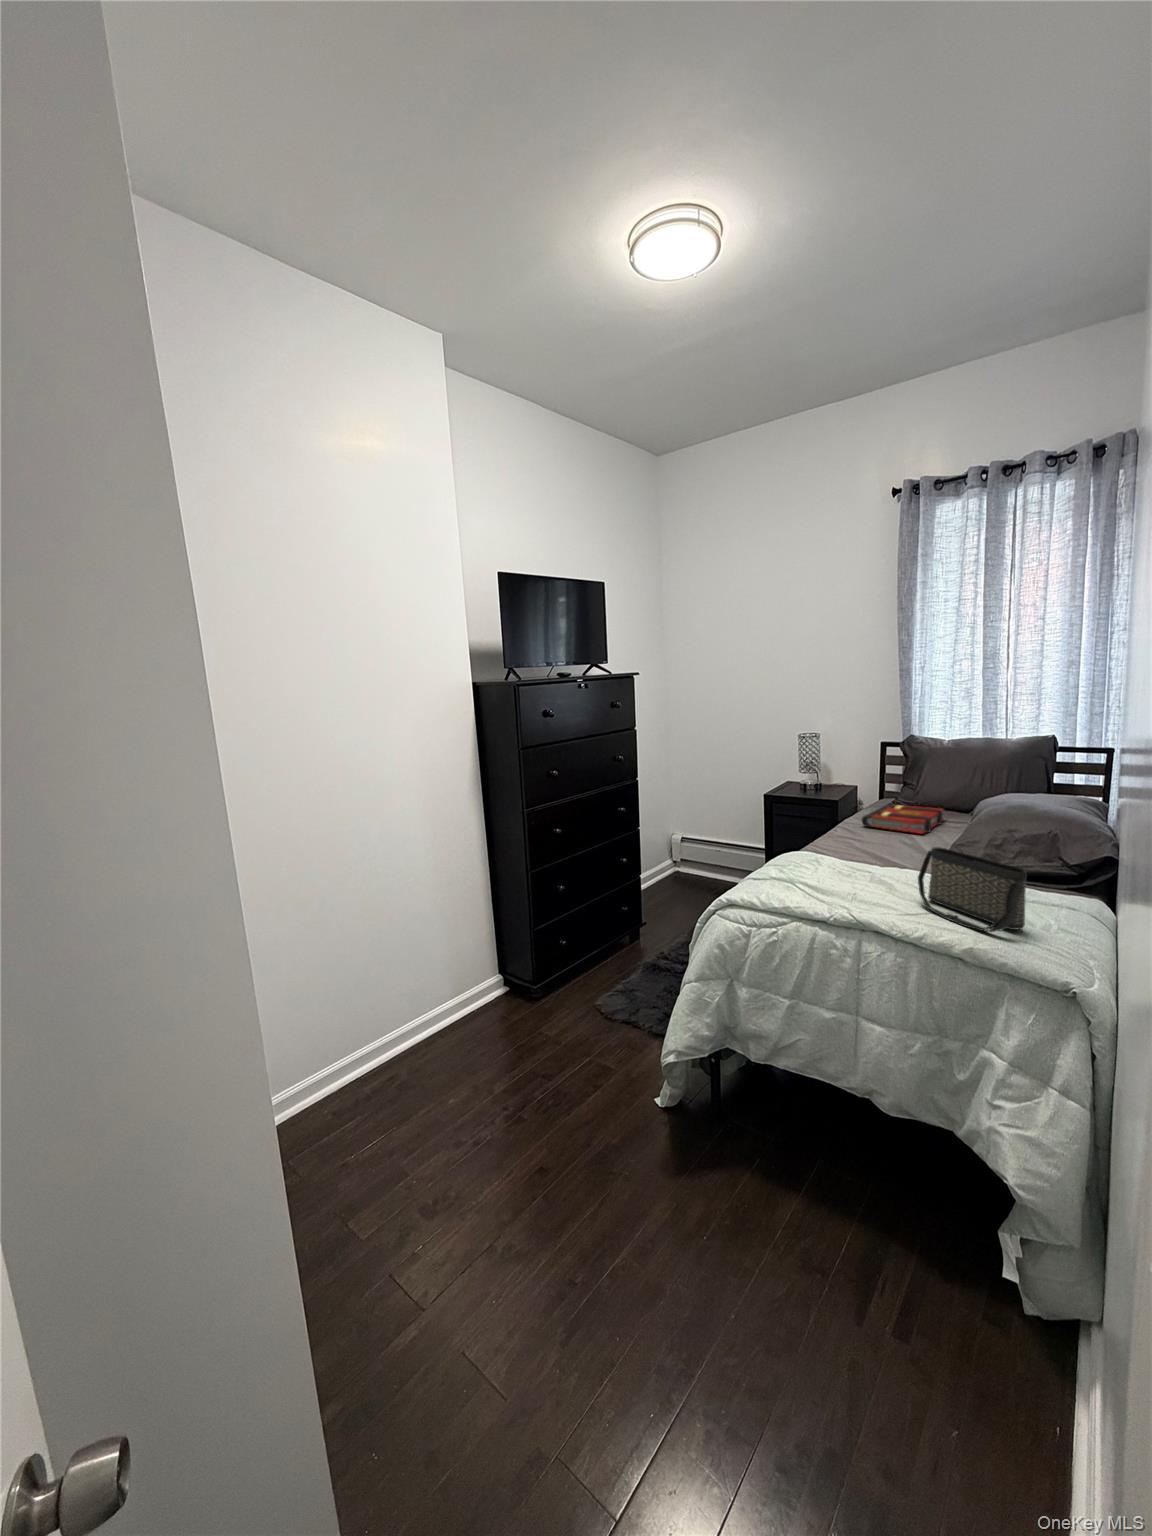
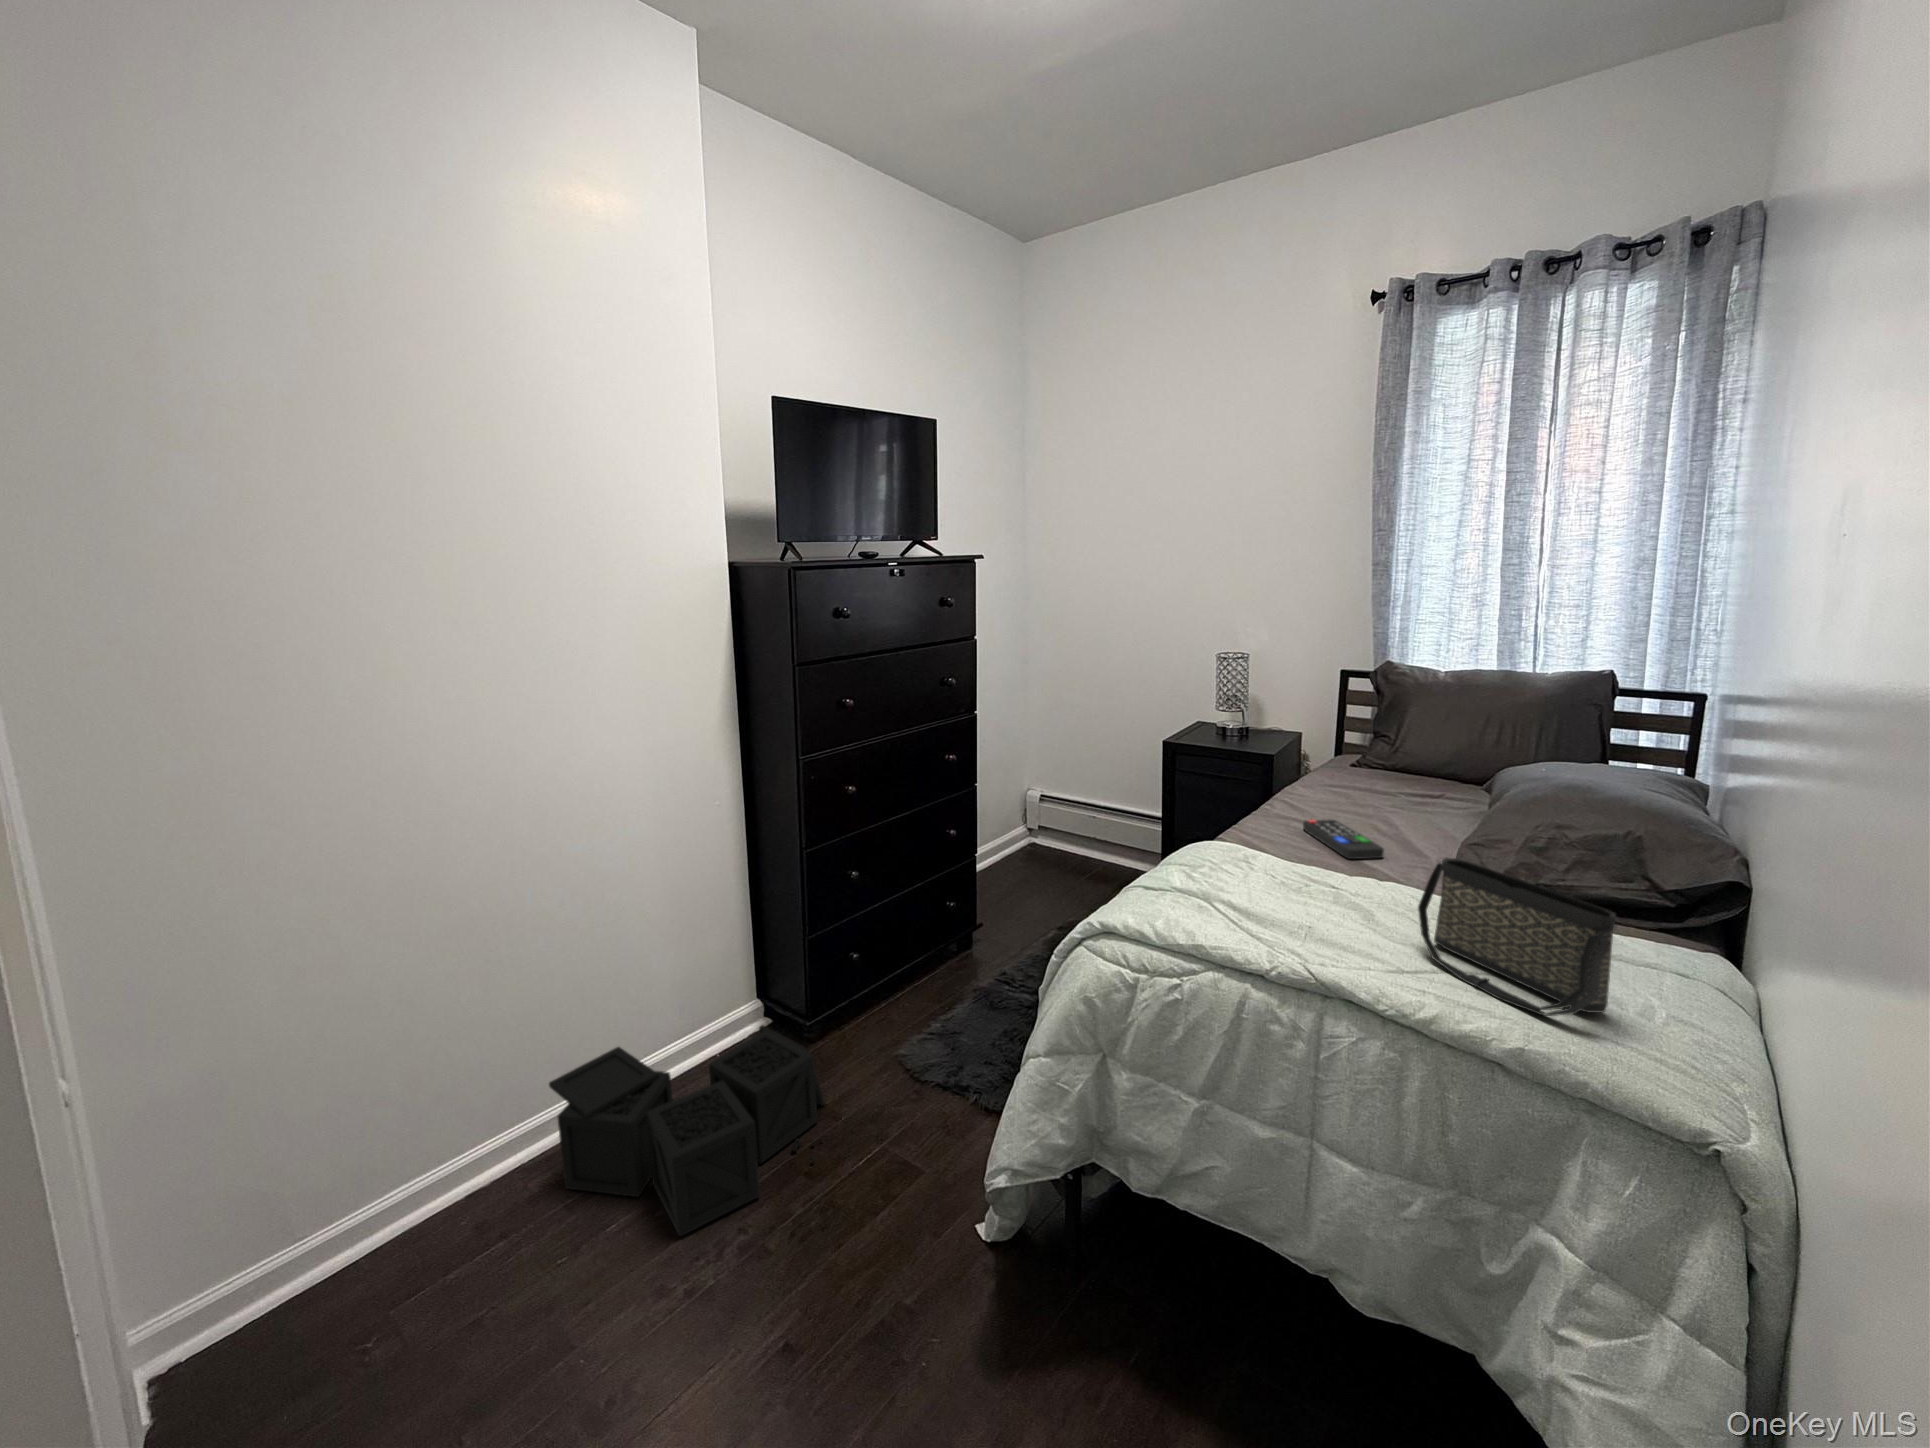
book: present [862,804,944,834] -> none [1313,765,1441,818]
remote control: none [854,836,904,859] -> present [1303,819,1384,859]
storage bin: none [376,983,552,1107] -> present [549,1025,825,1237]

